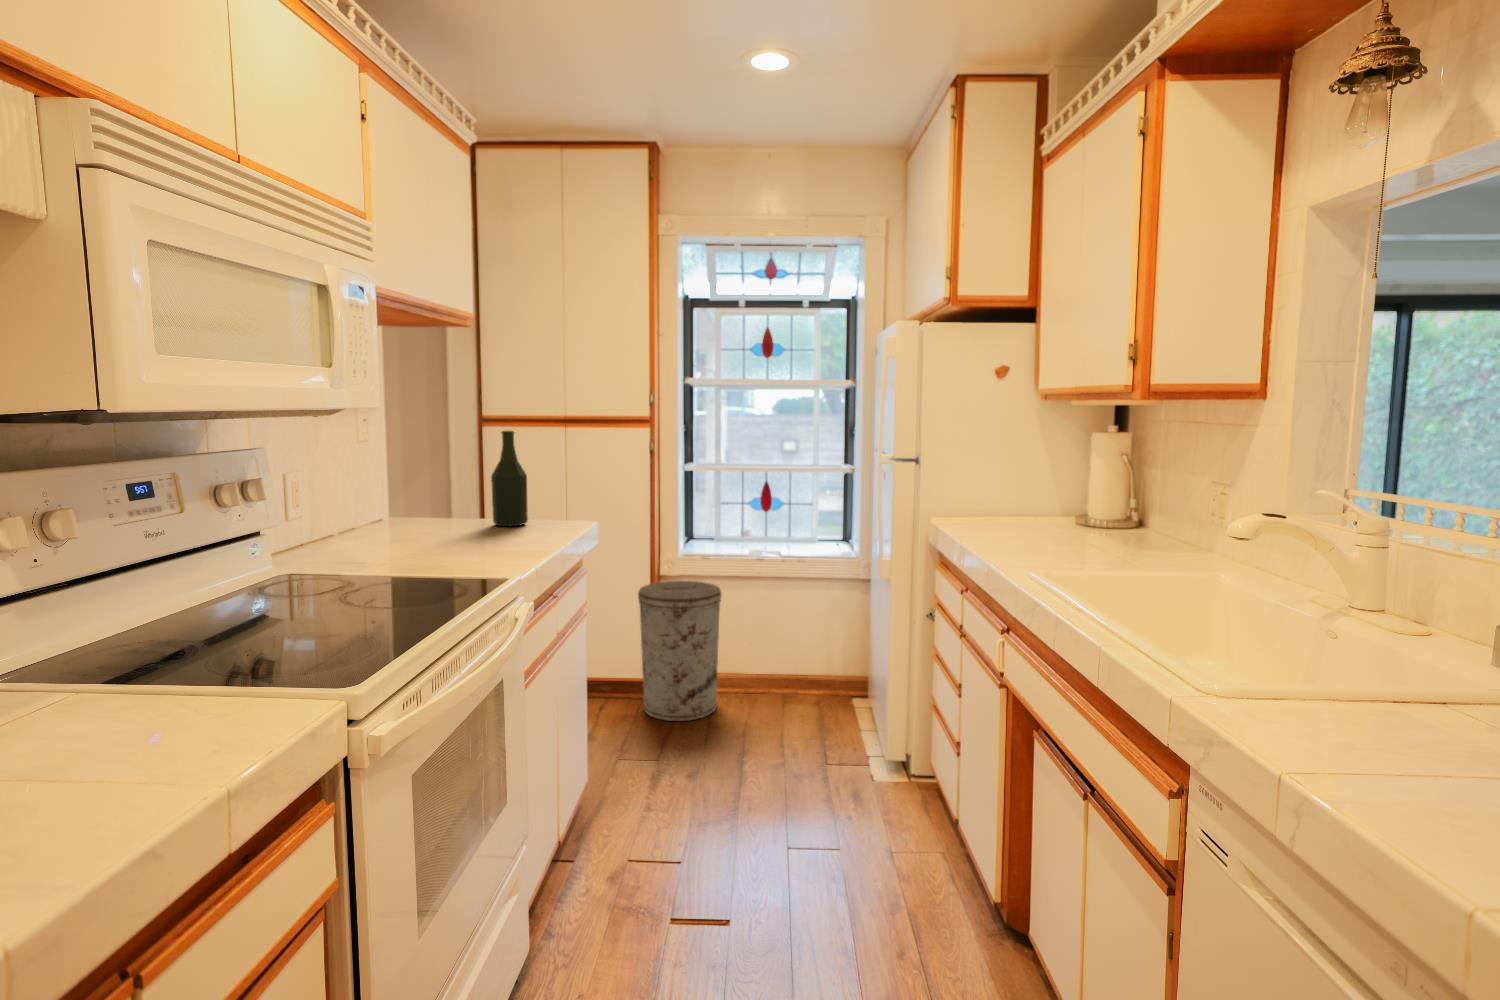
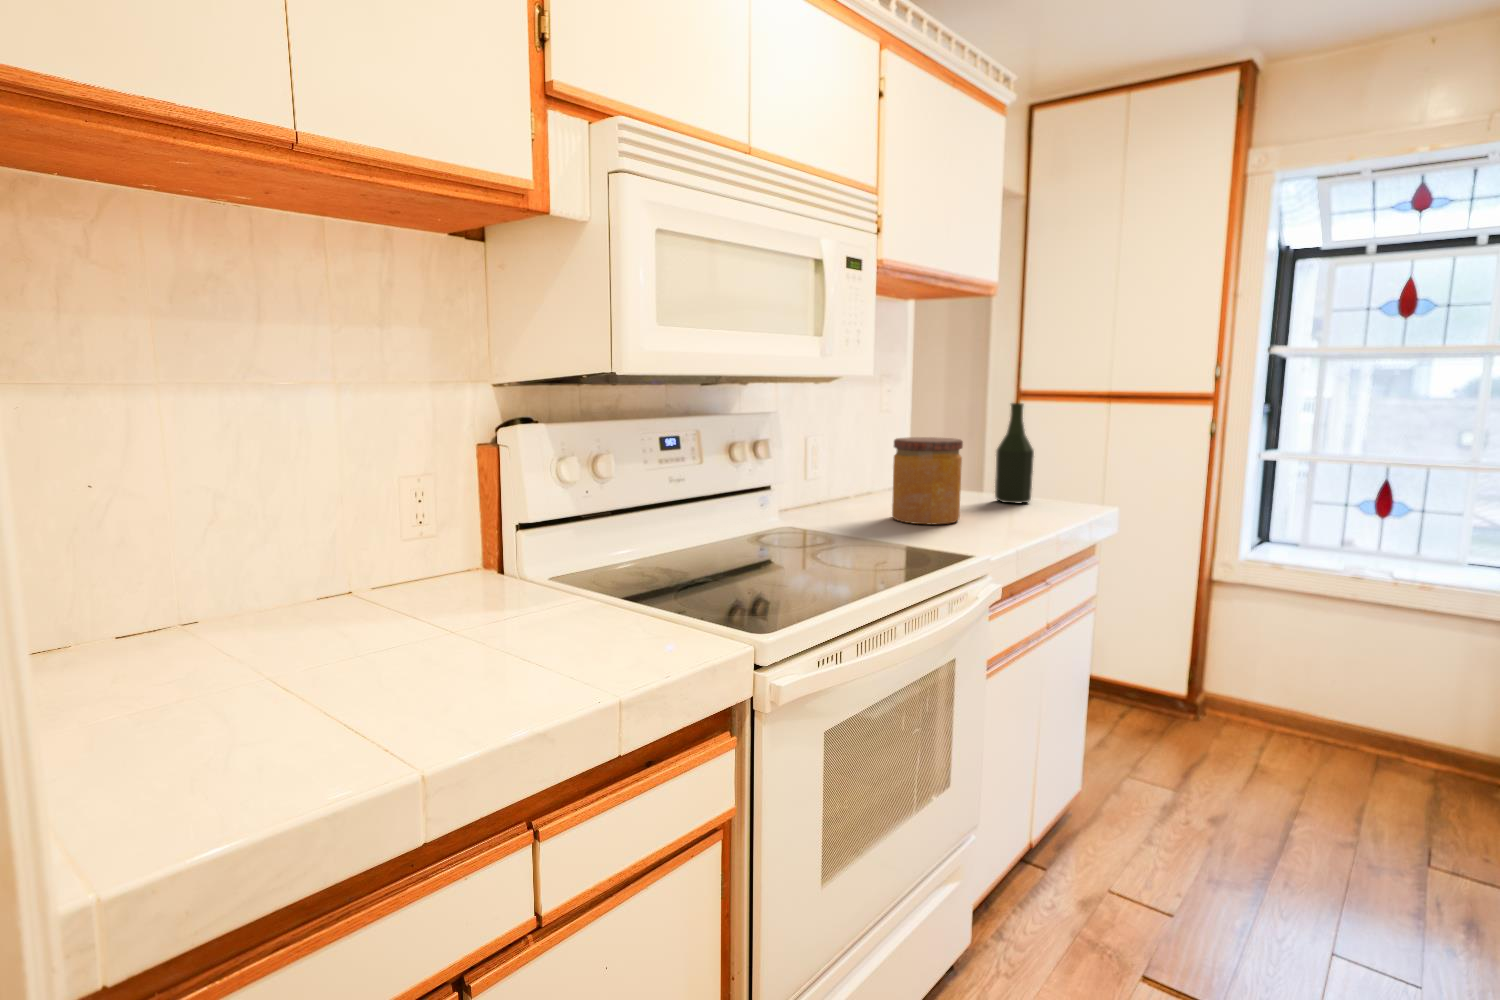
jar: none [399,468,474,556] -> present [892,437,963,524]
trash can: present [638,581,721,721] -> none [1171,588,1294,760]

